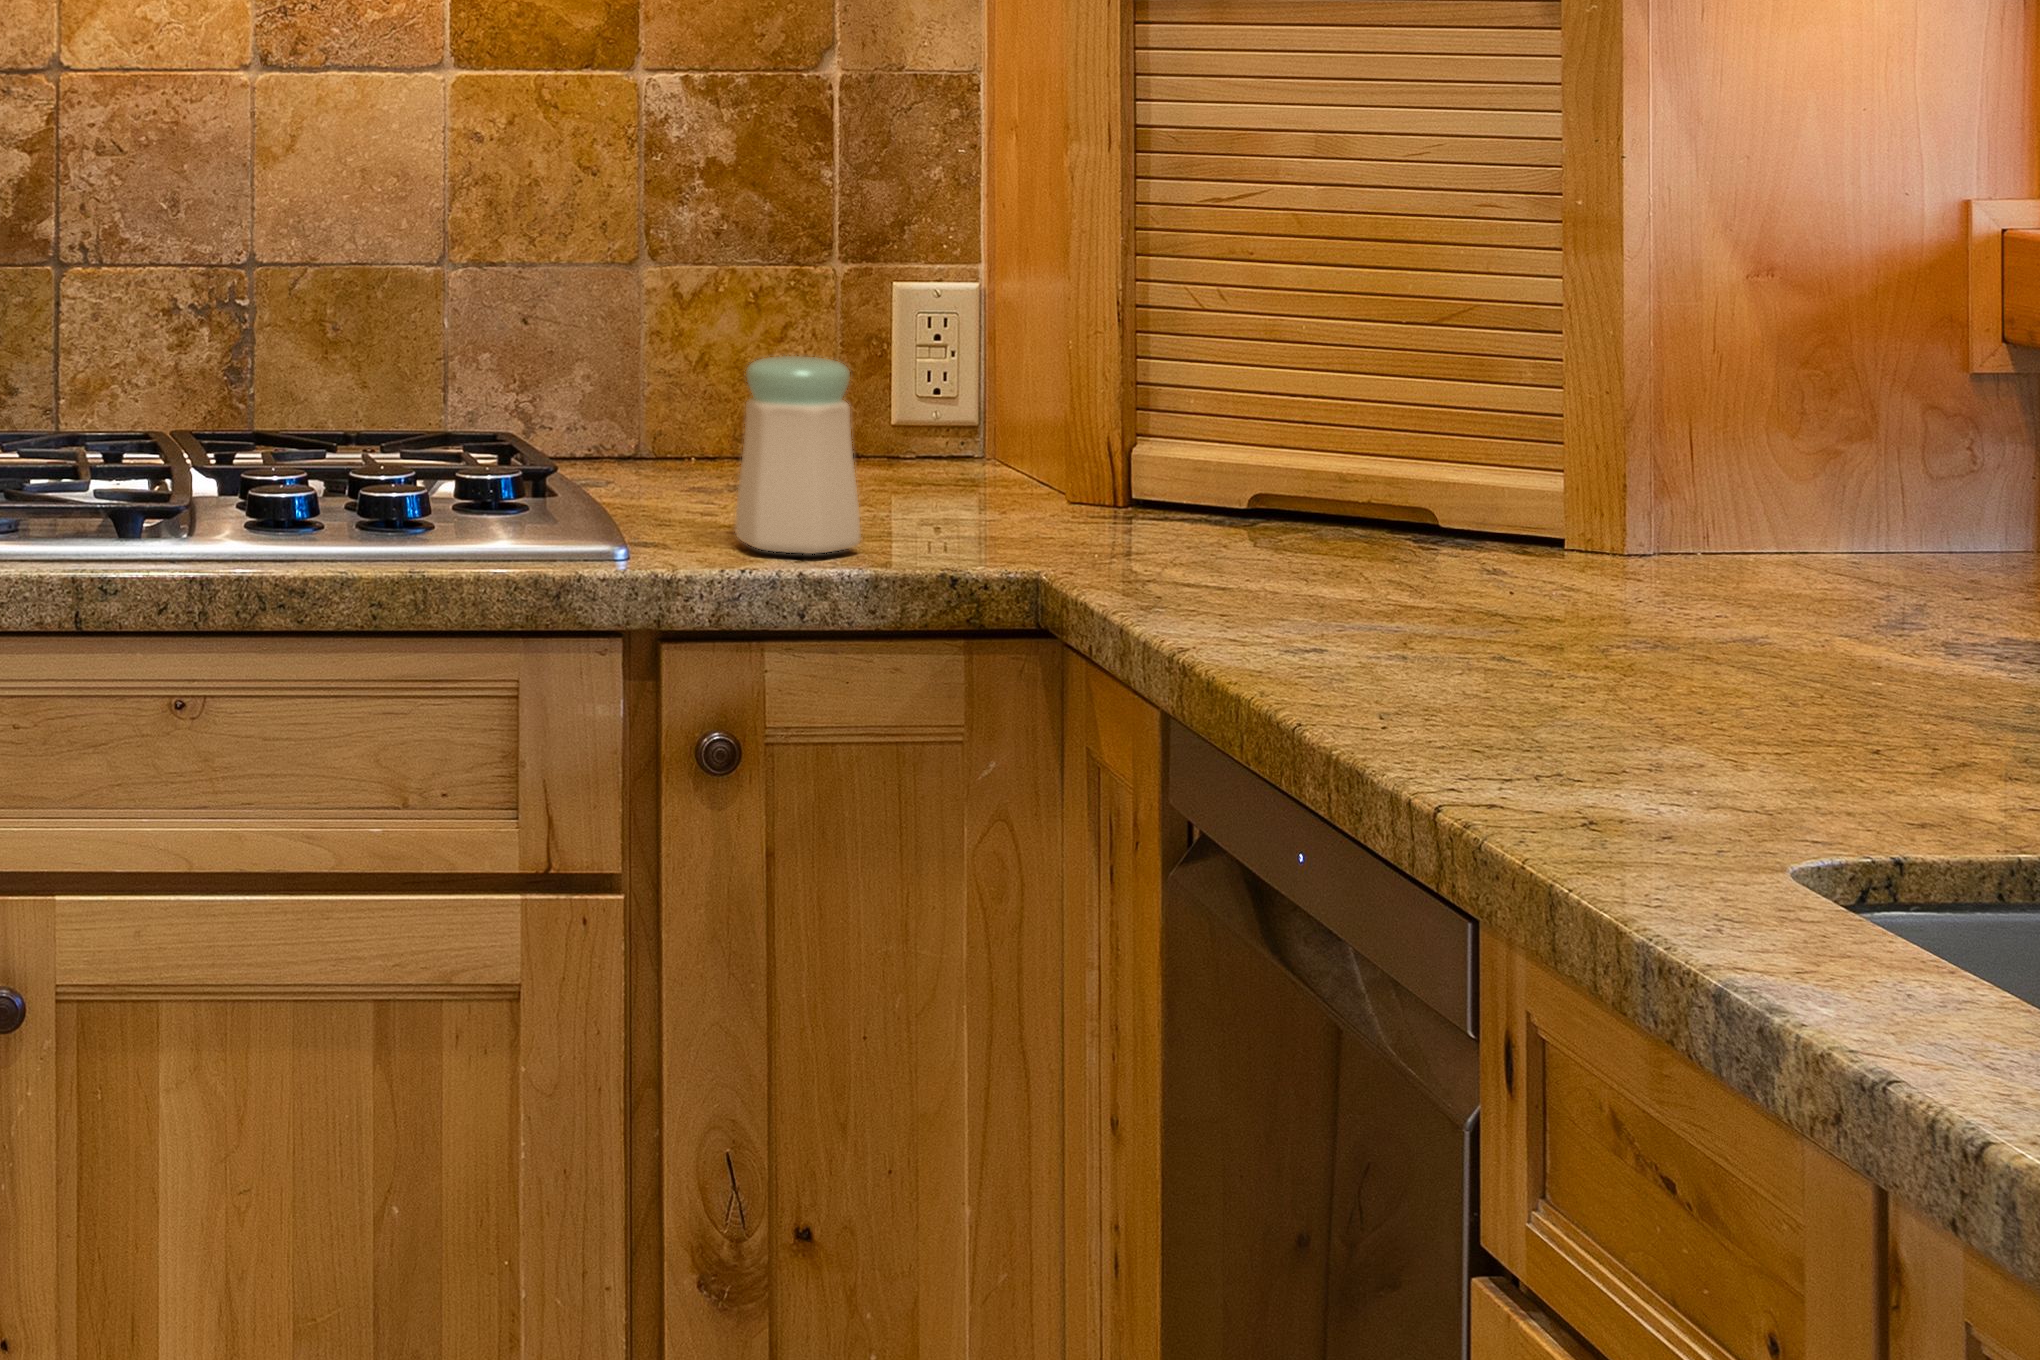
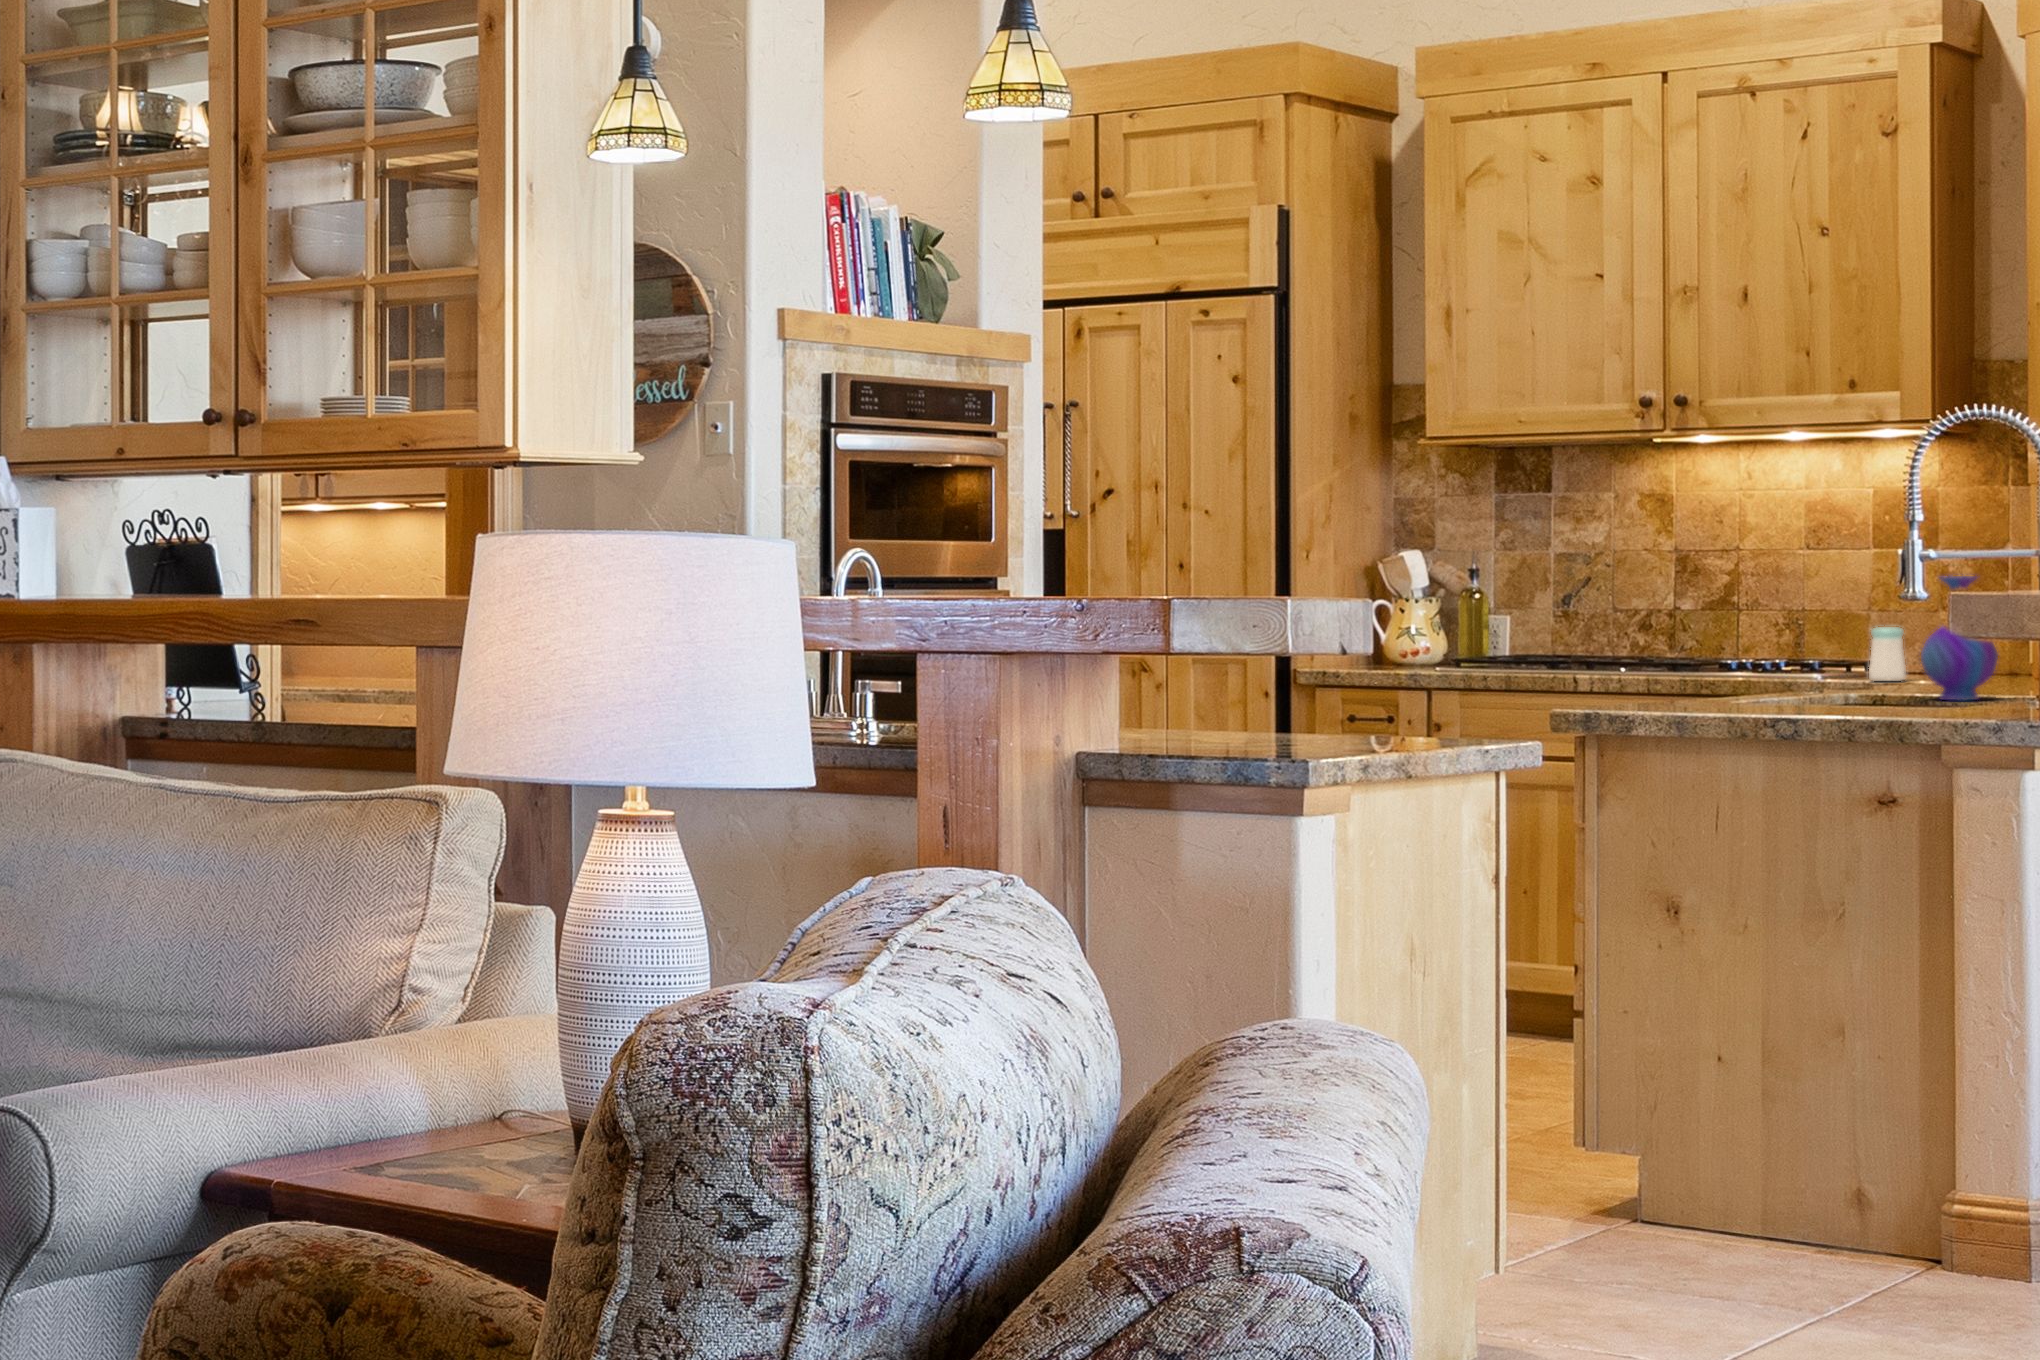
vase: none [1501,218,1812,764] -> present [1921,576,1998,701]

